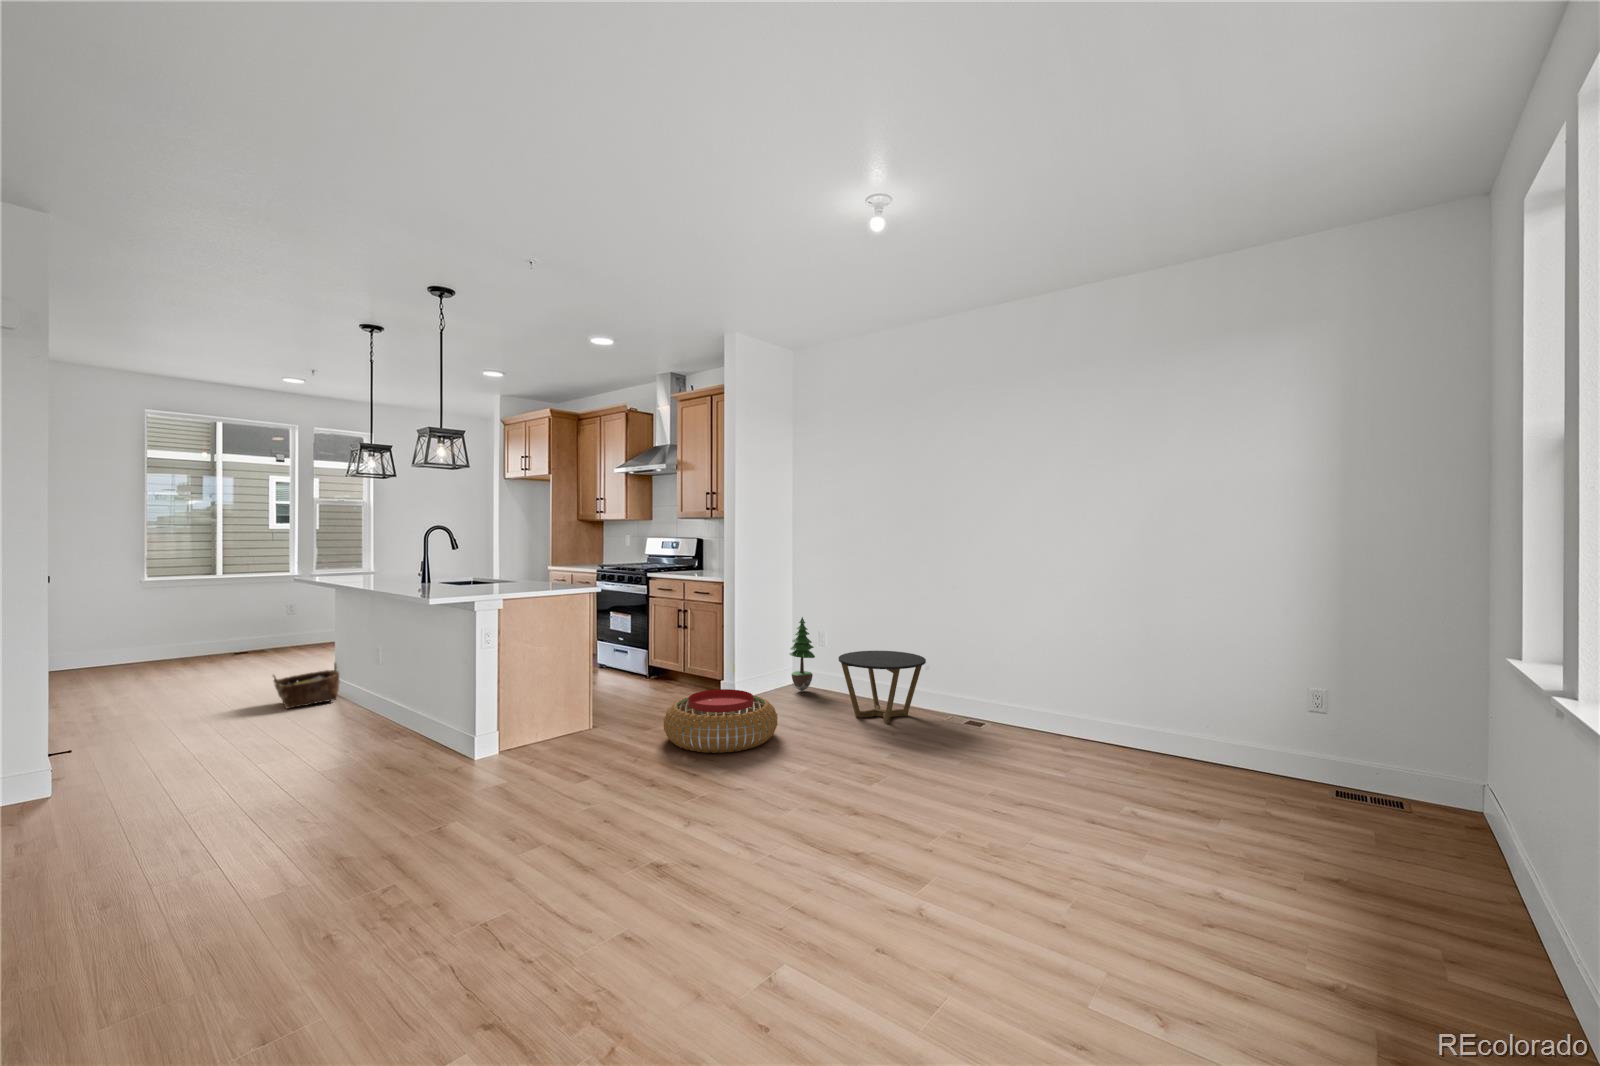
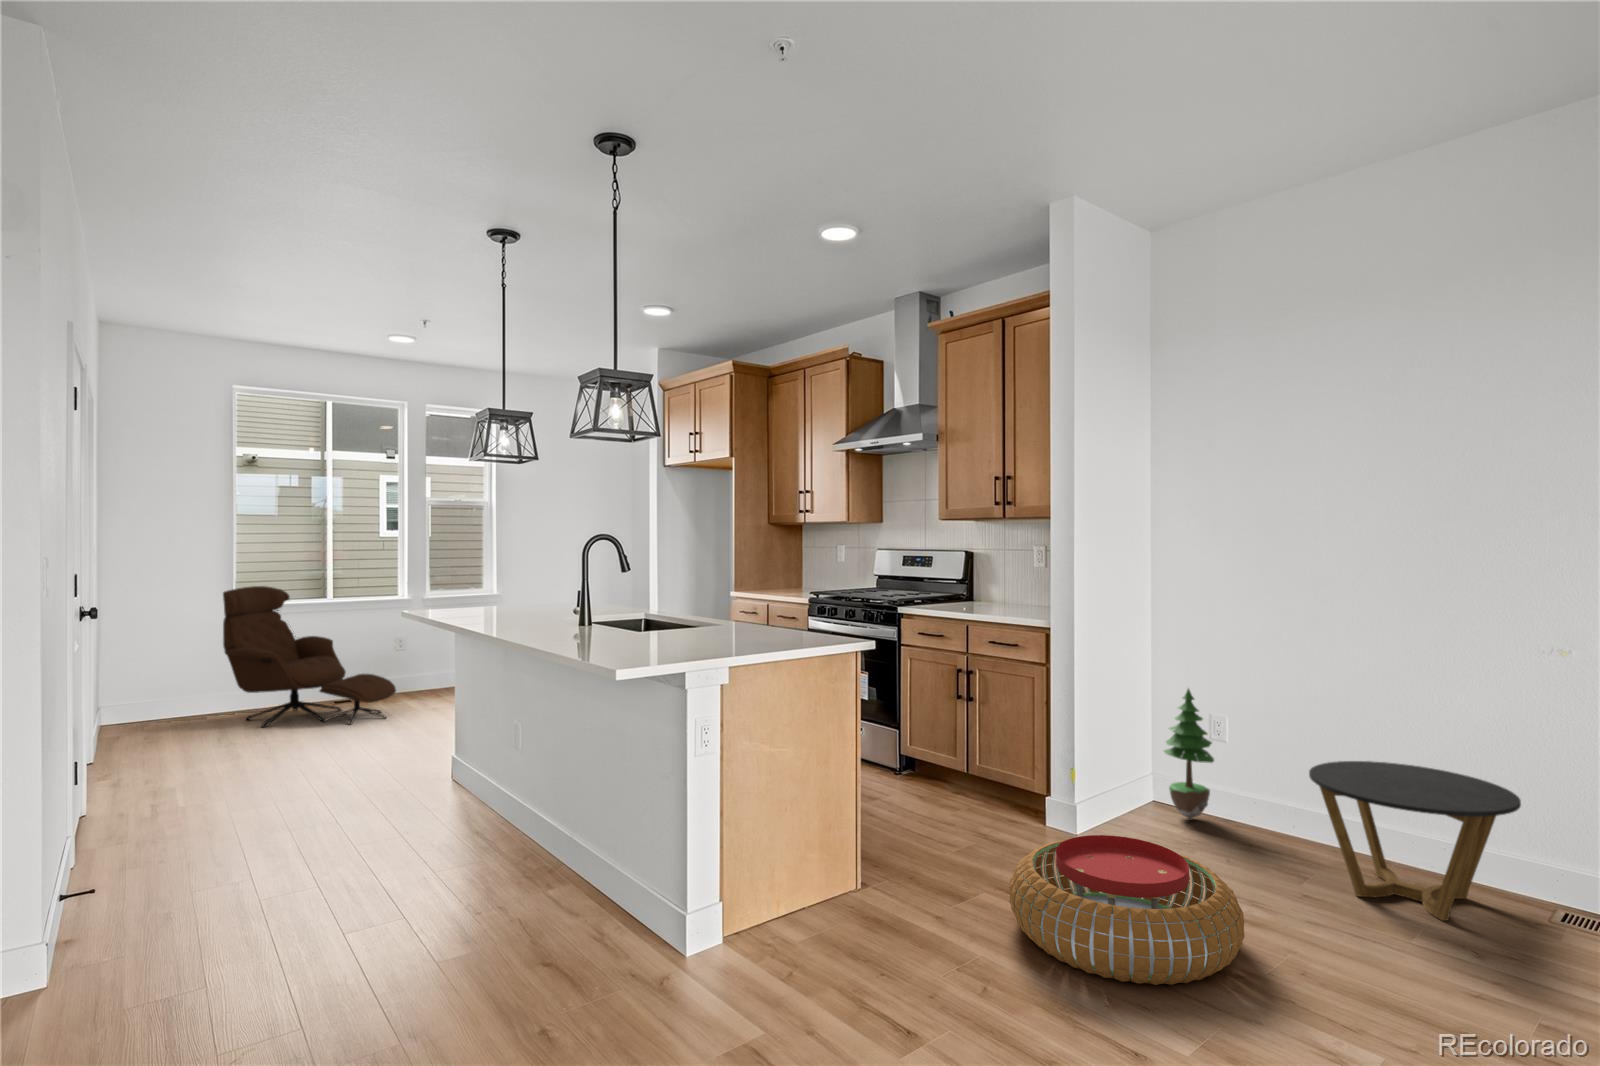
lounge chair: none [137,562,287,668] -> present [223,586,396,727]
woven basket: present [273,663,340,709] -> none [373,739,461,811]

